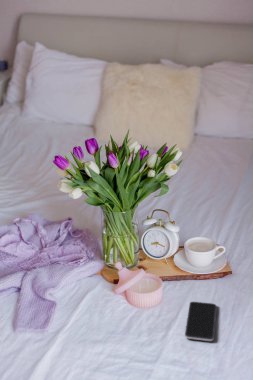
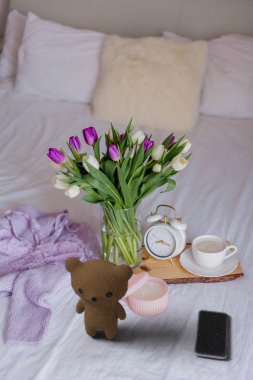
teddy bear: none [69,250,129,326] -> present [65,258,133,339]

